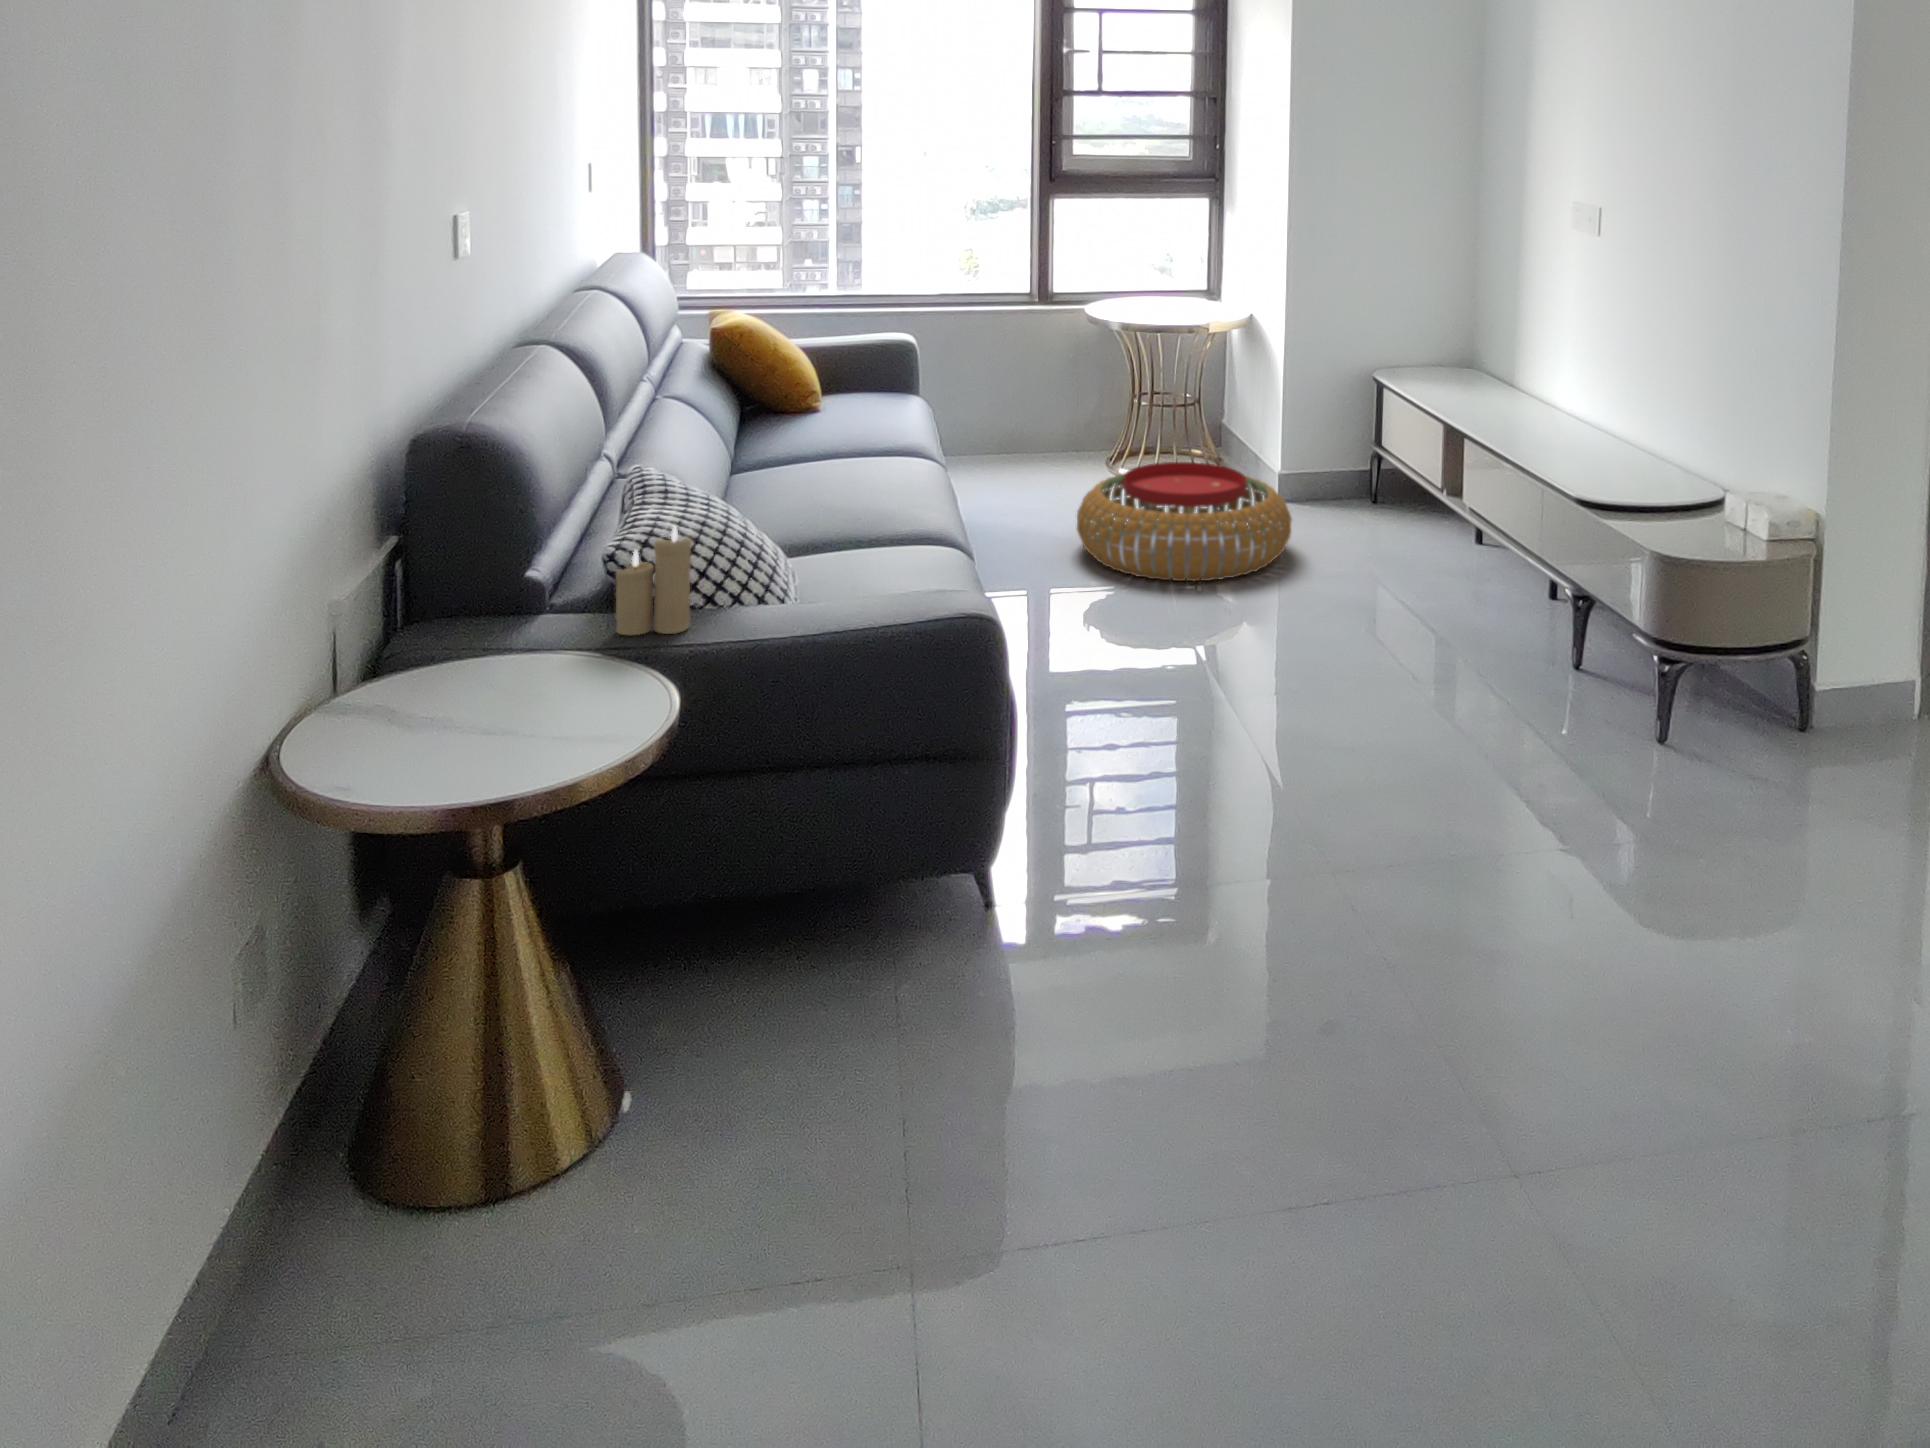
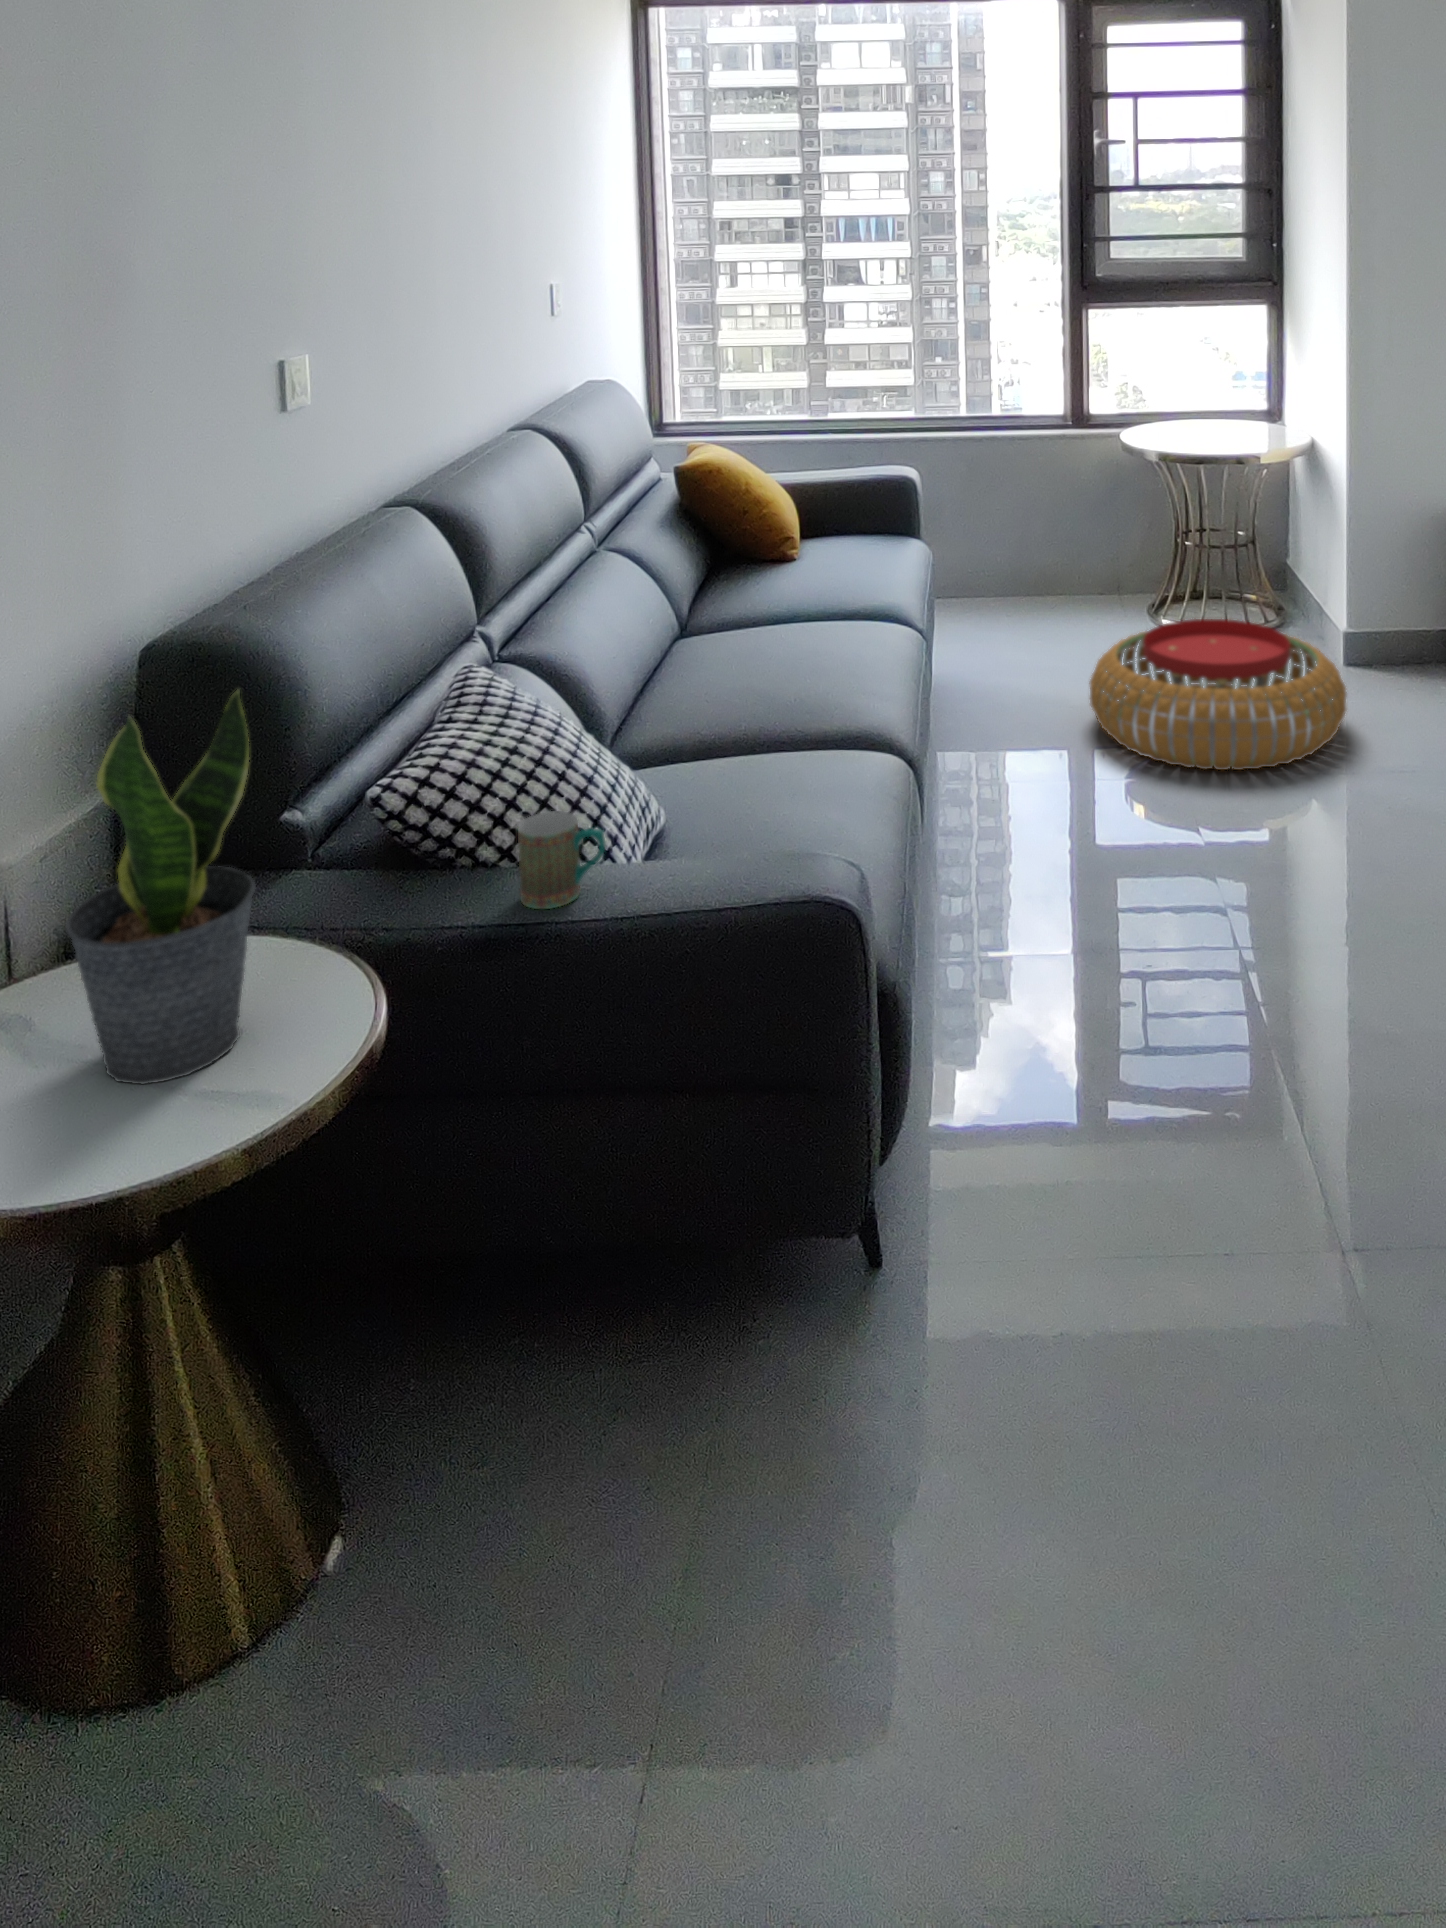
potted plant: none [467,441,600,727] -> present [66,690,255,1084]
candle: present [615,526,691,635] -> none [355,771,451,914]
mug: none [744,557,812,627] -> present [518,811,605,909]

